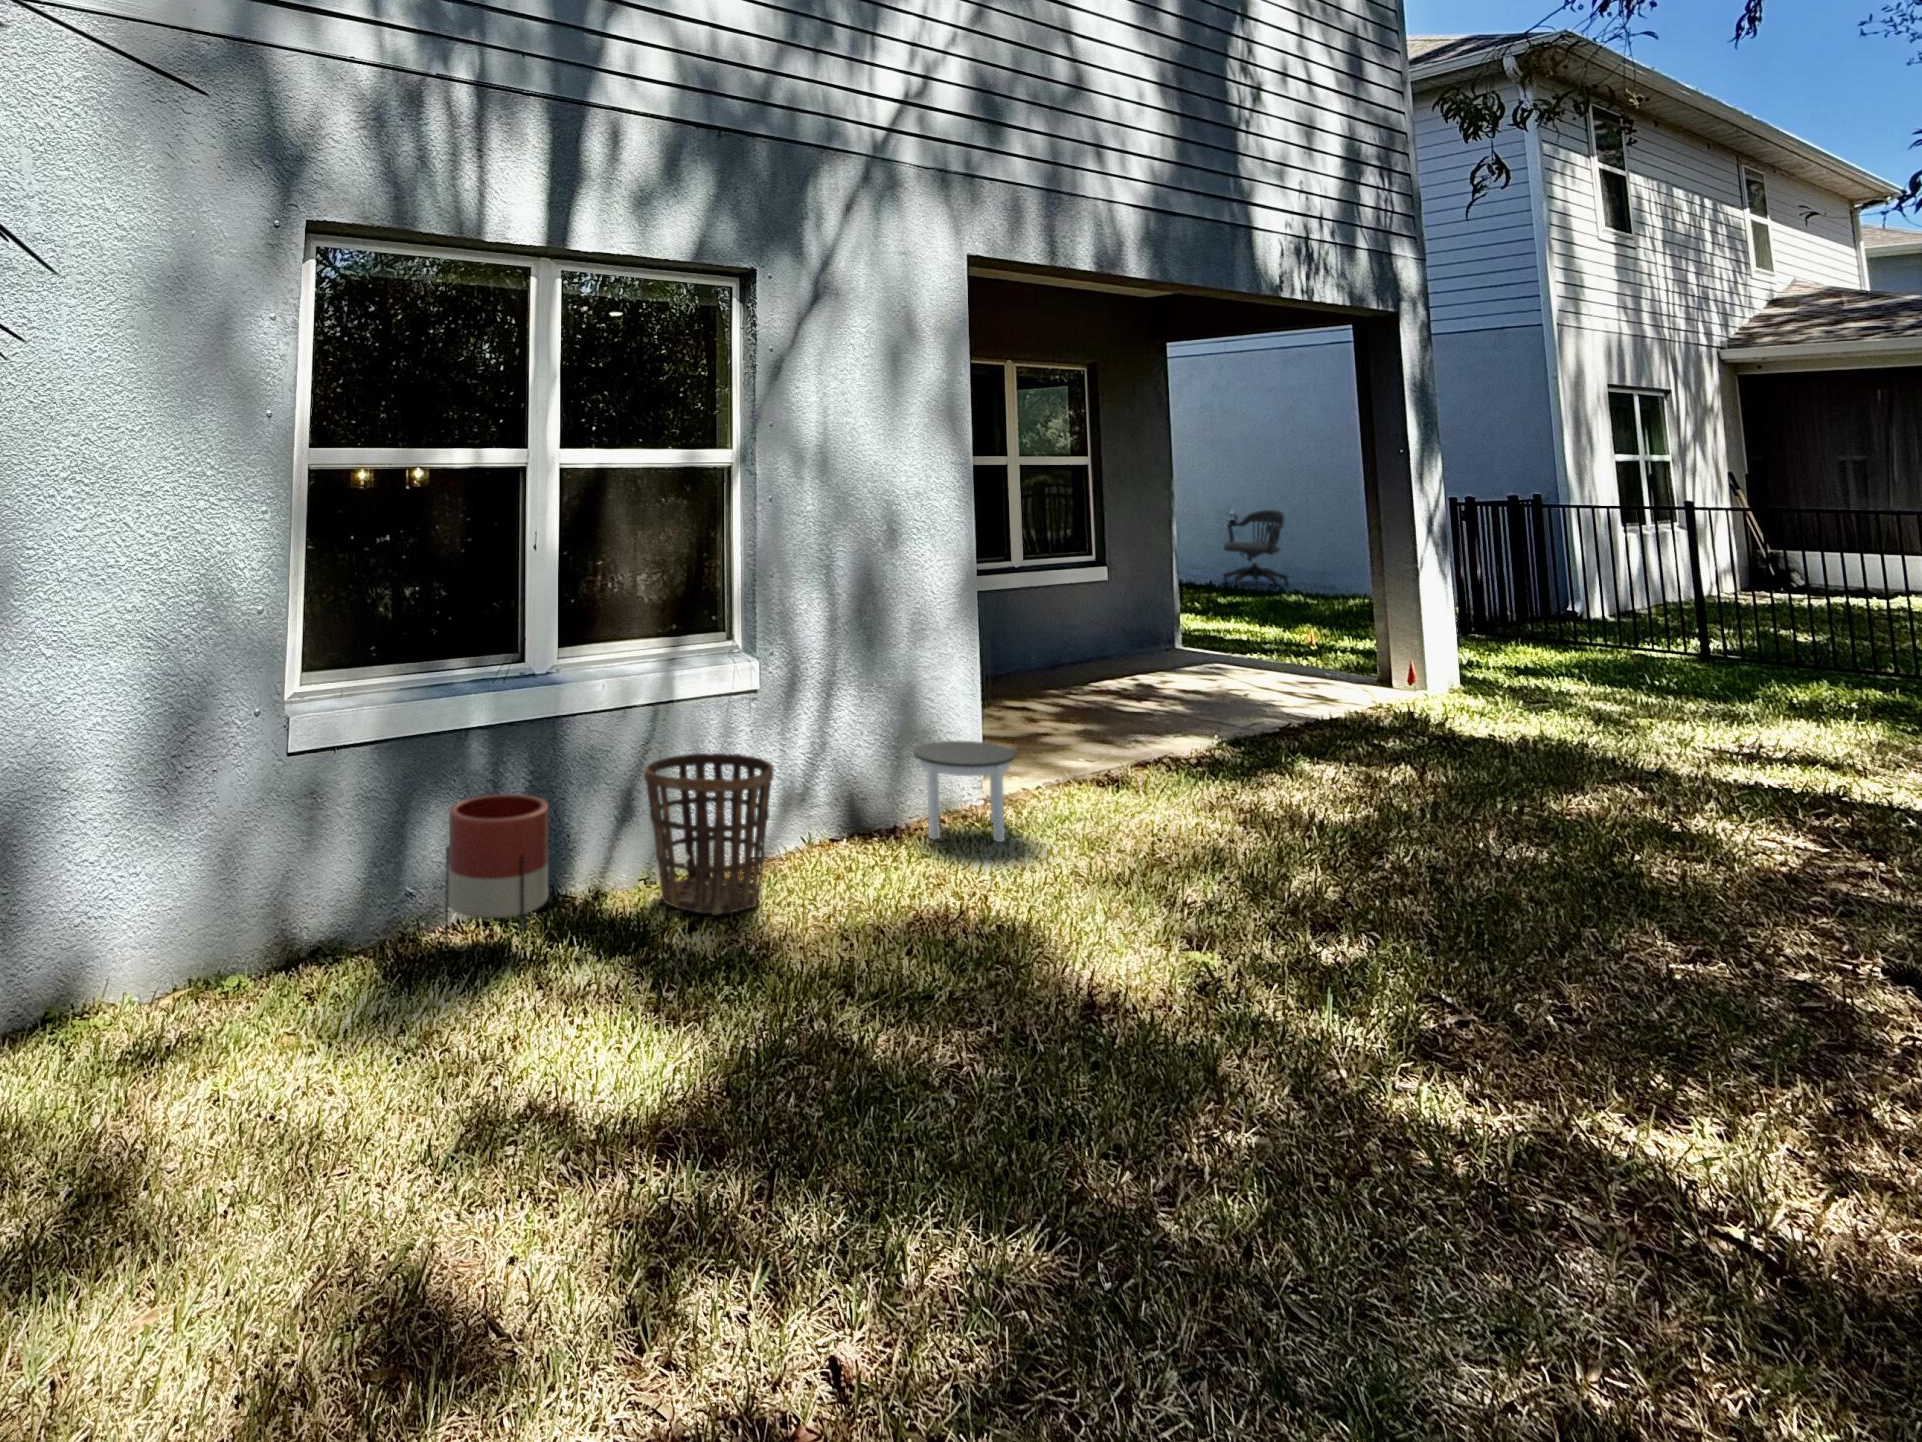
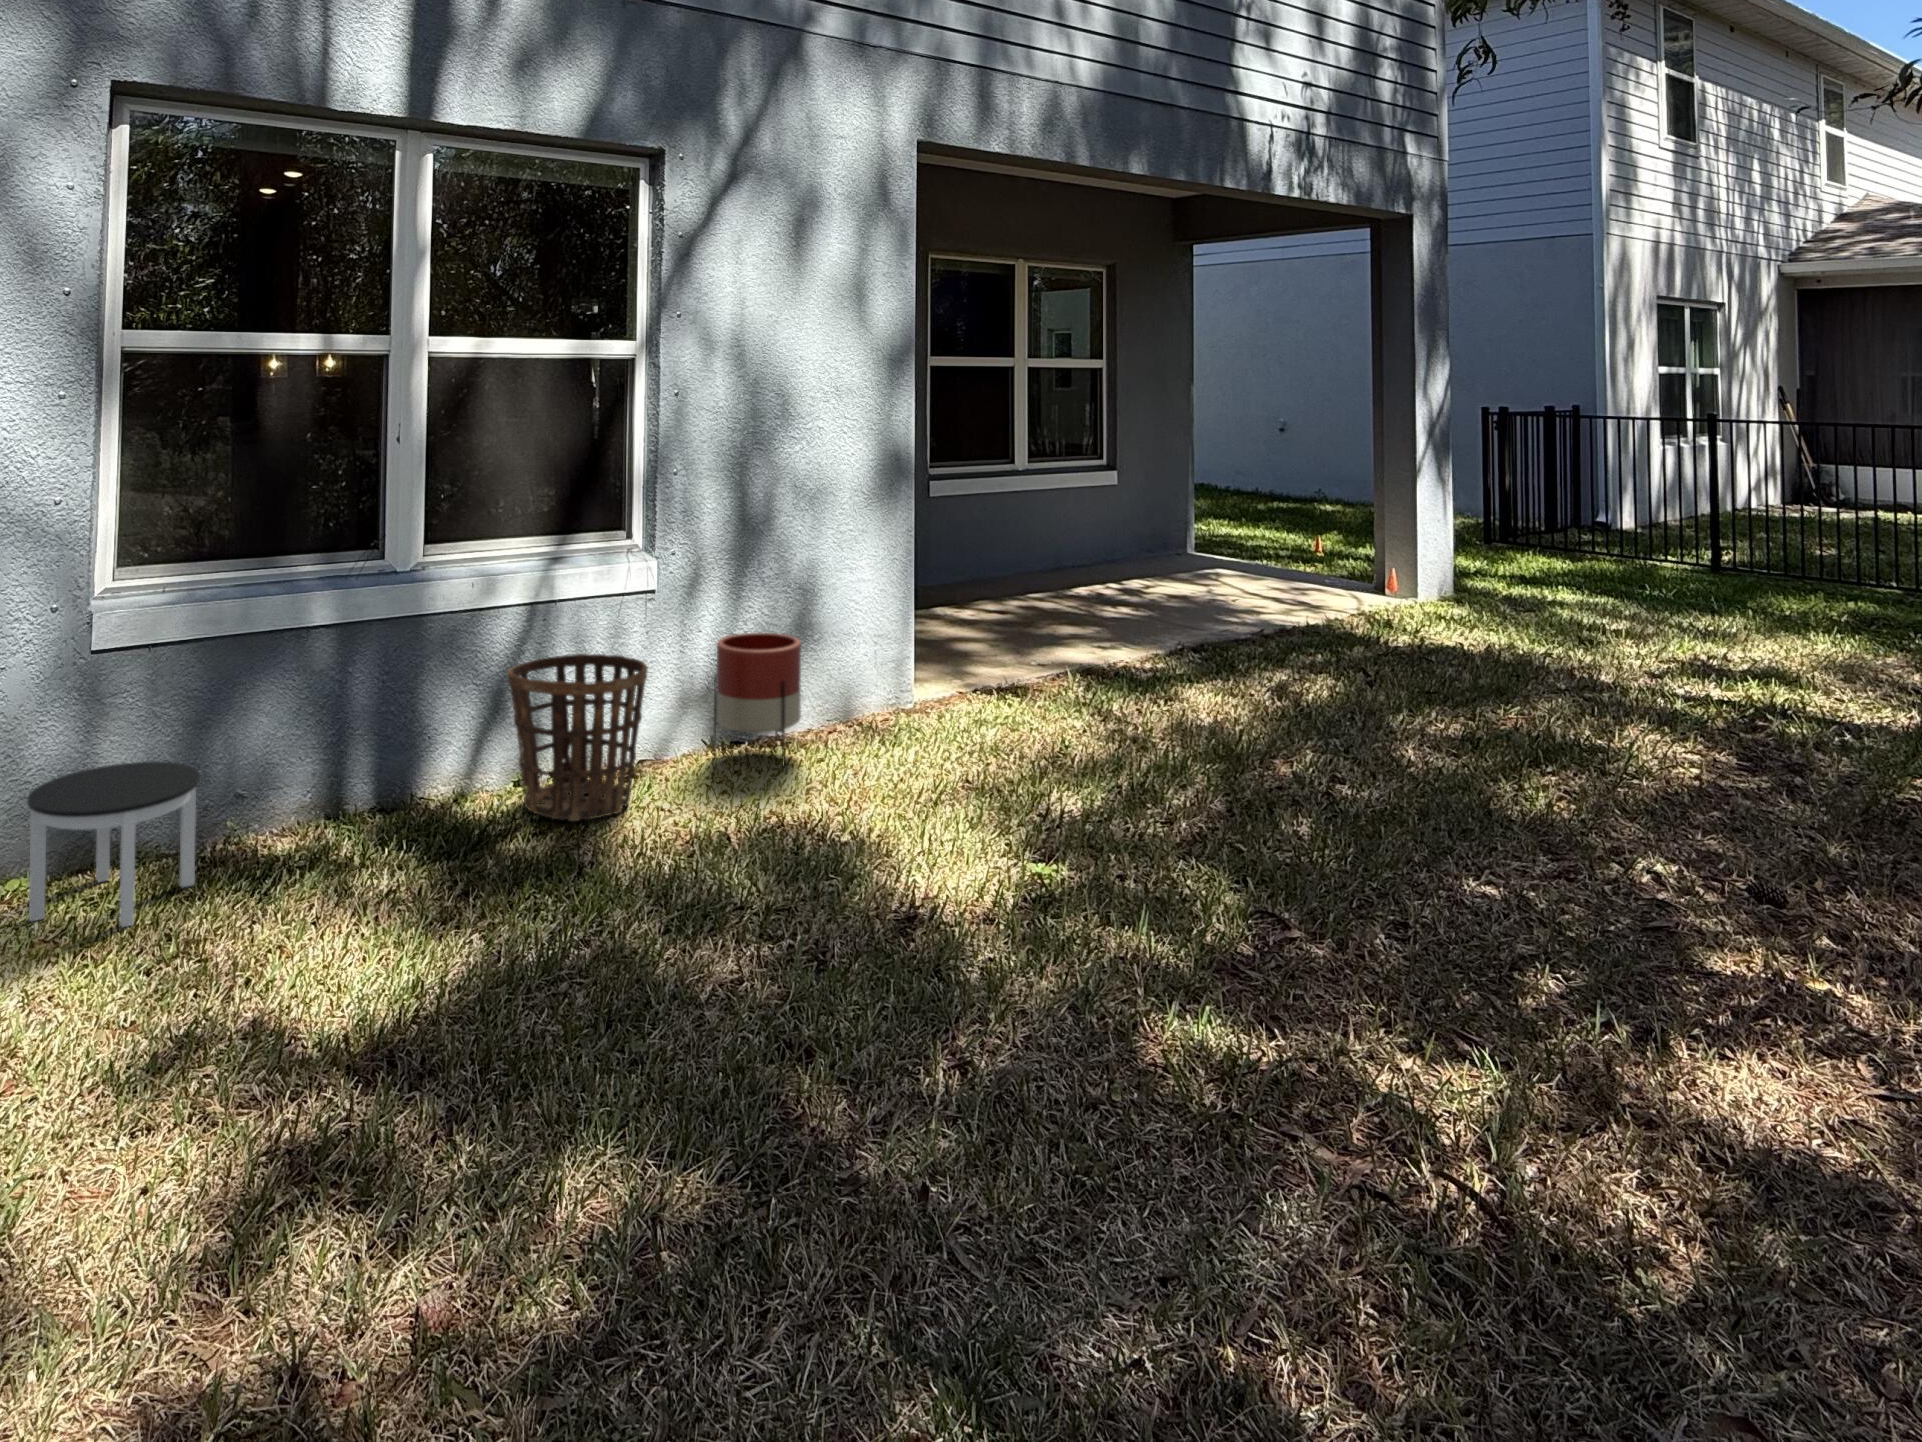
chair: present [1223,510,1288,587] -> none [1265,416,1330,493]
round table: present [914,741,1015,842] -> present [27,762,200,927]
planter: present [445,794,548,959] -> present [713,633,801,766]

